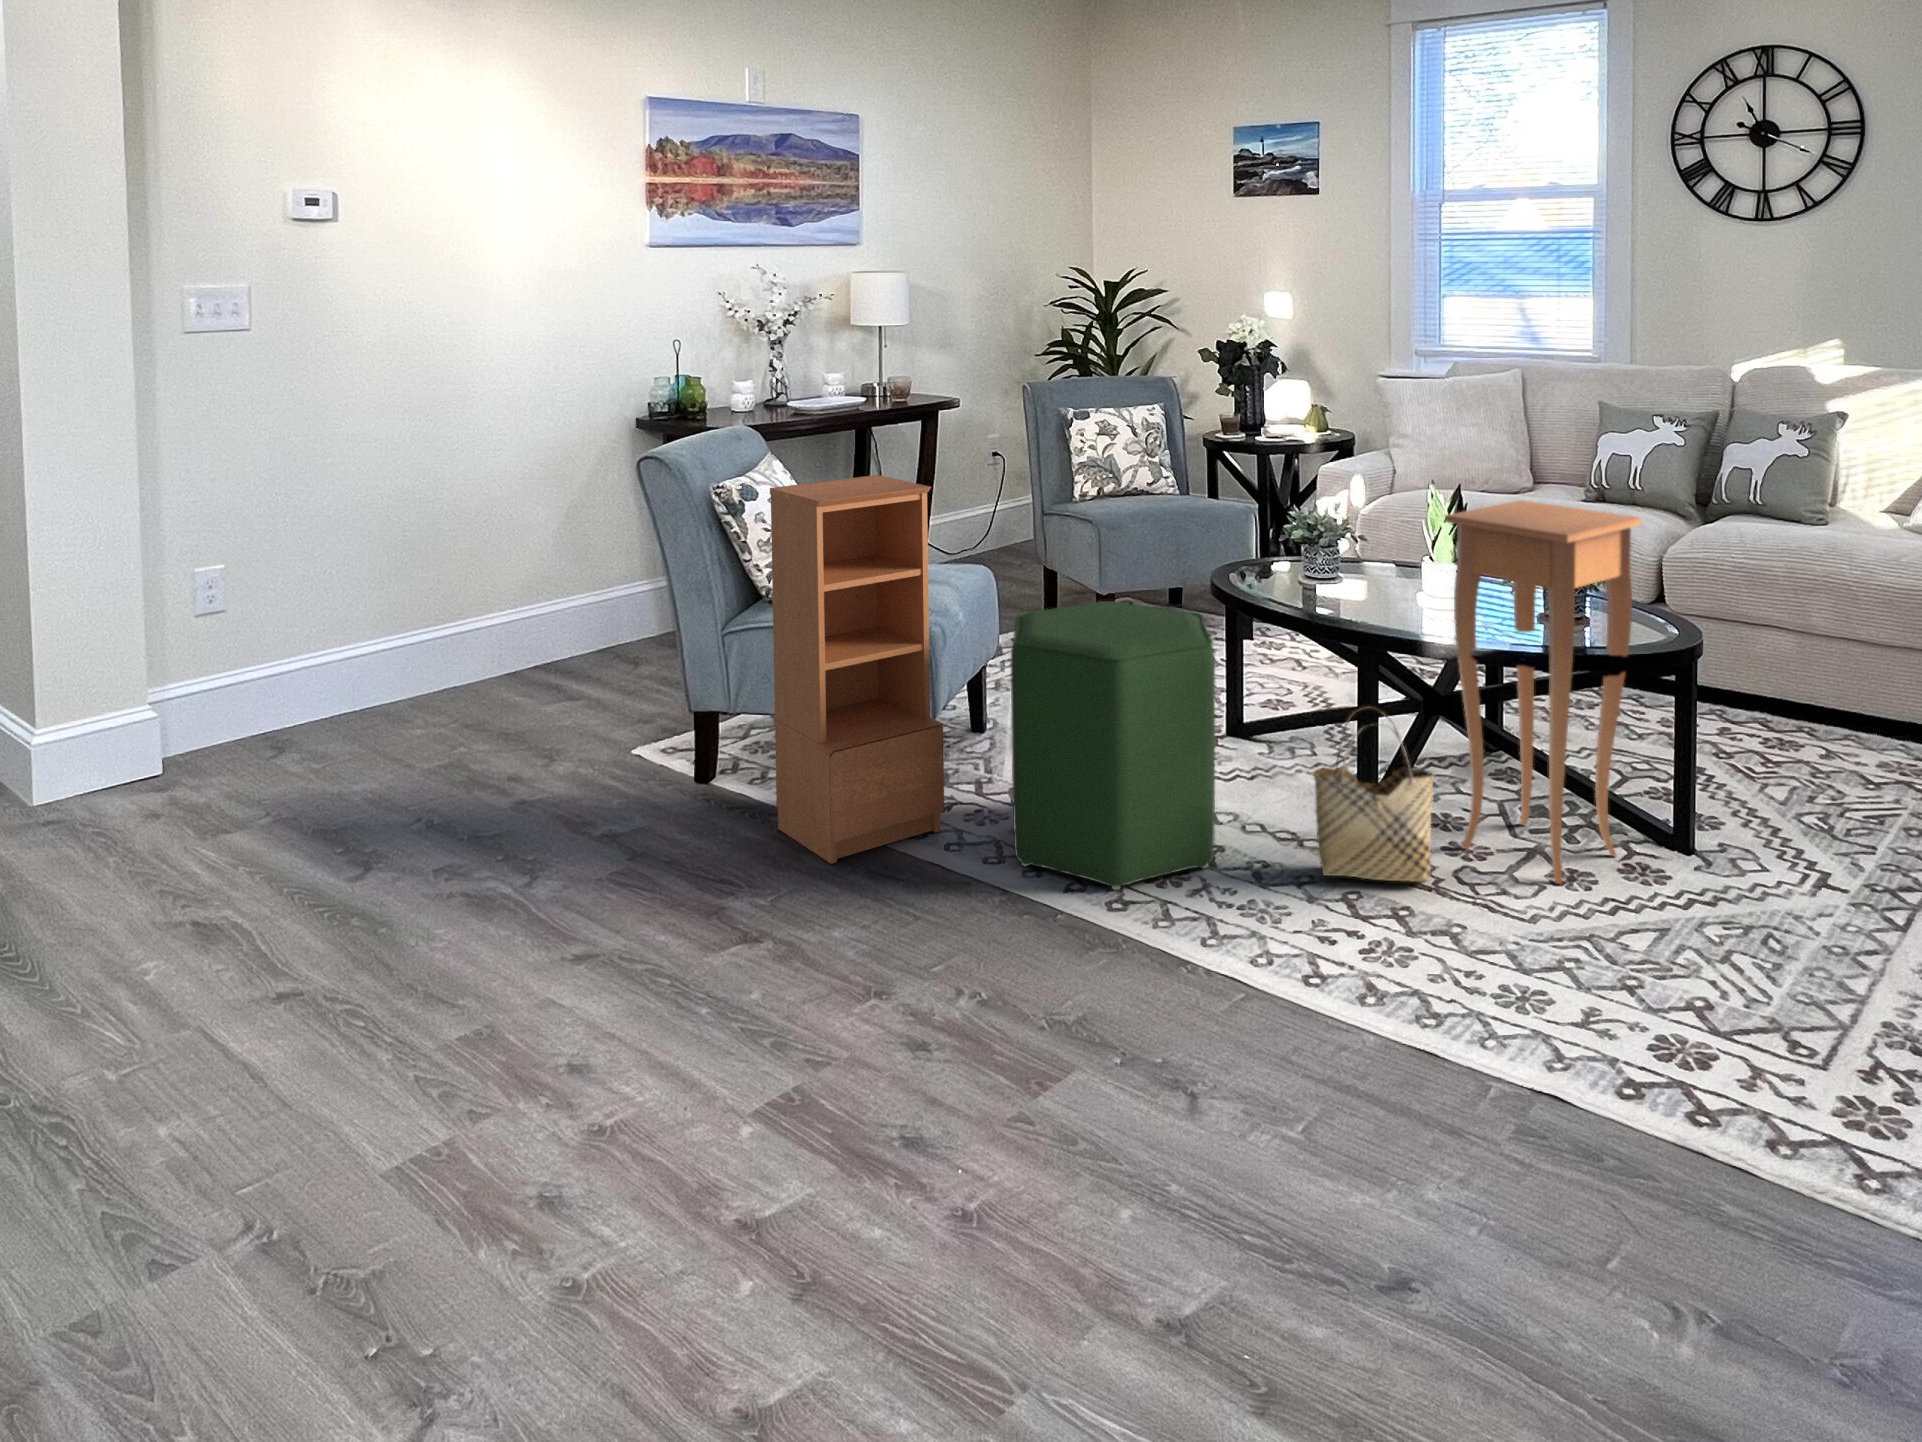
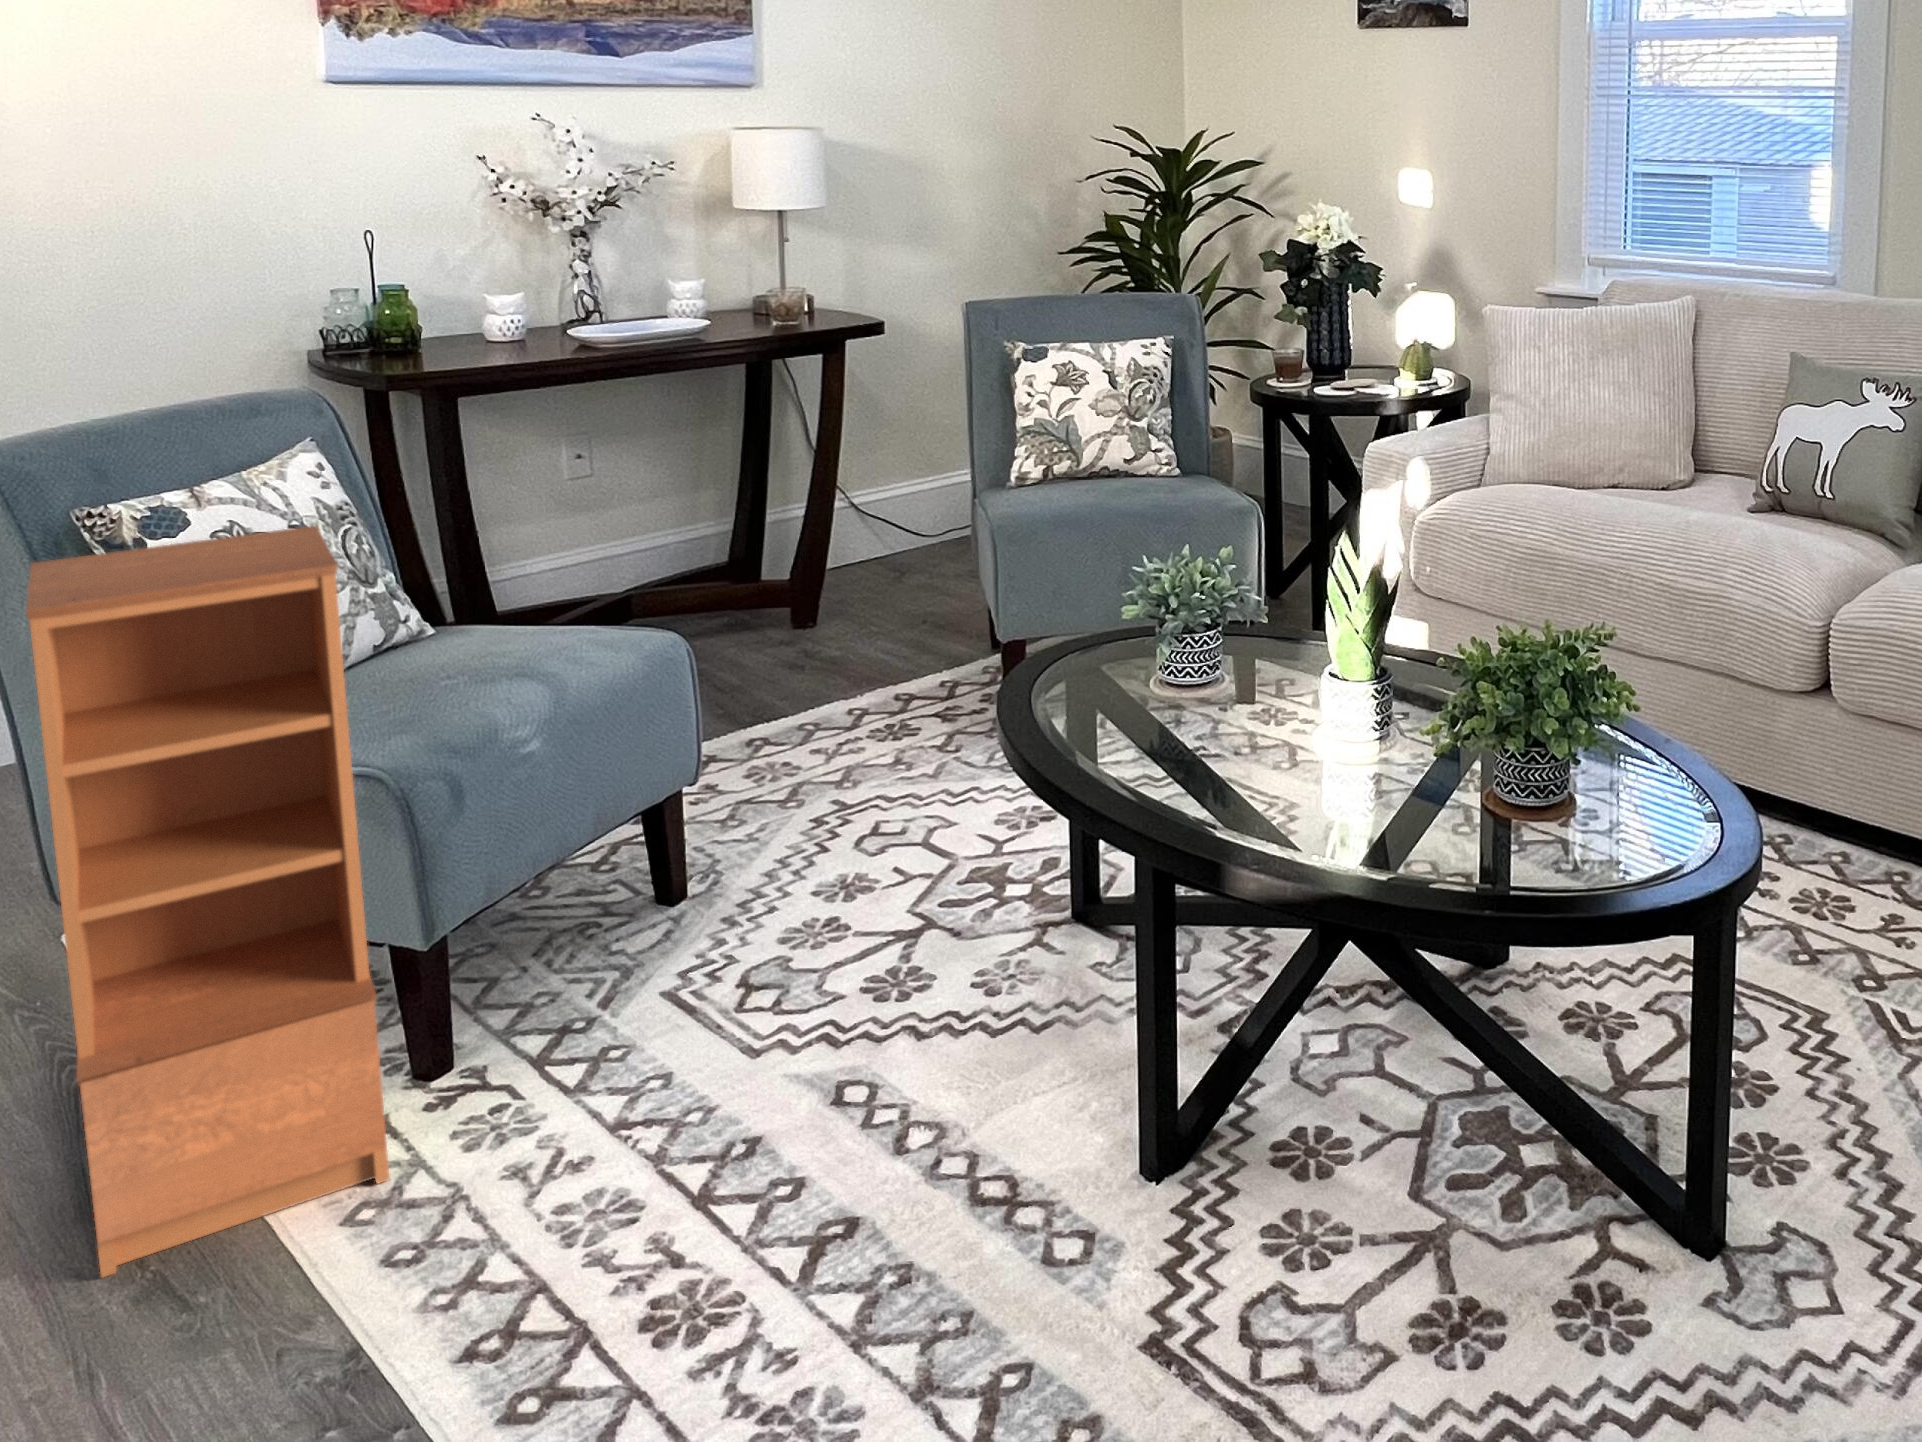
side table: present [1445,500,1641,884] -> none [1274,595,1634,1349]
ottoman: present [1011,601,1215,890] -> none [414,756,878,1366]
woven basket: present [1313,706,1434,882] -> none [983,999,1214,1350]

